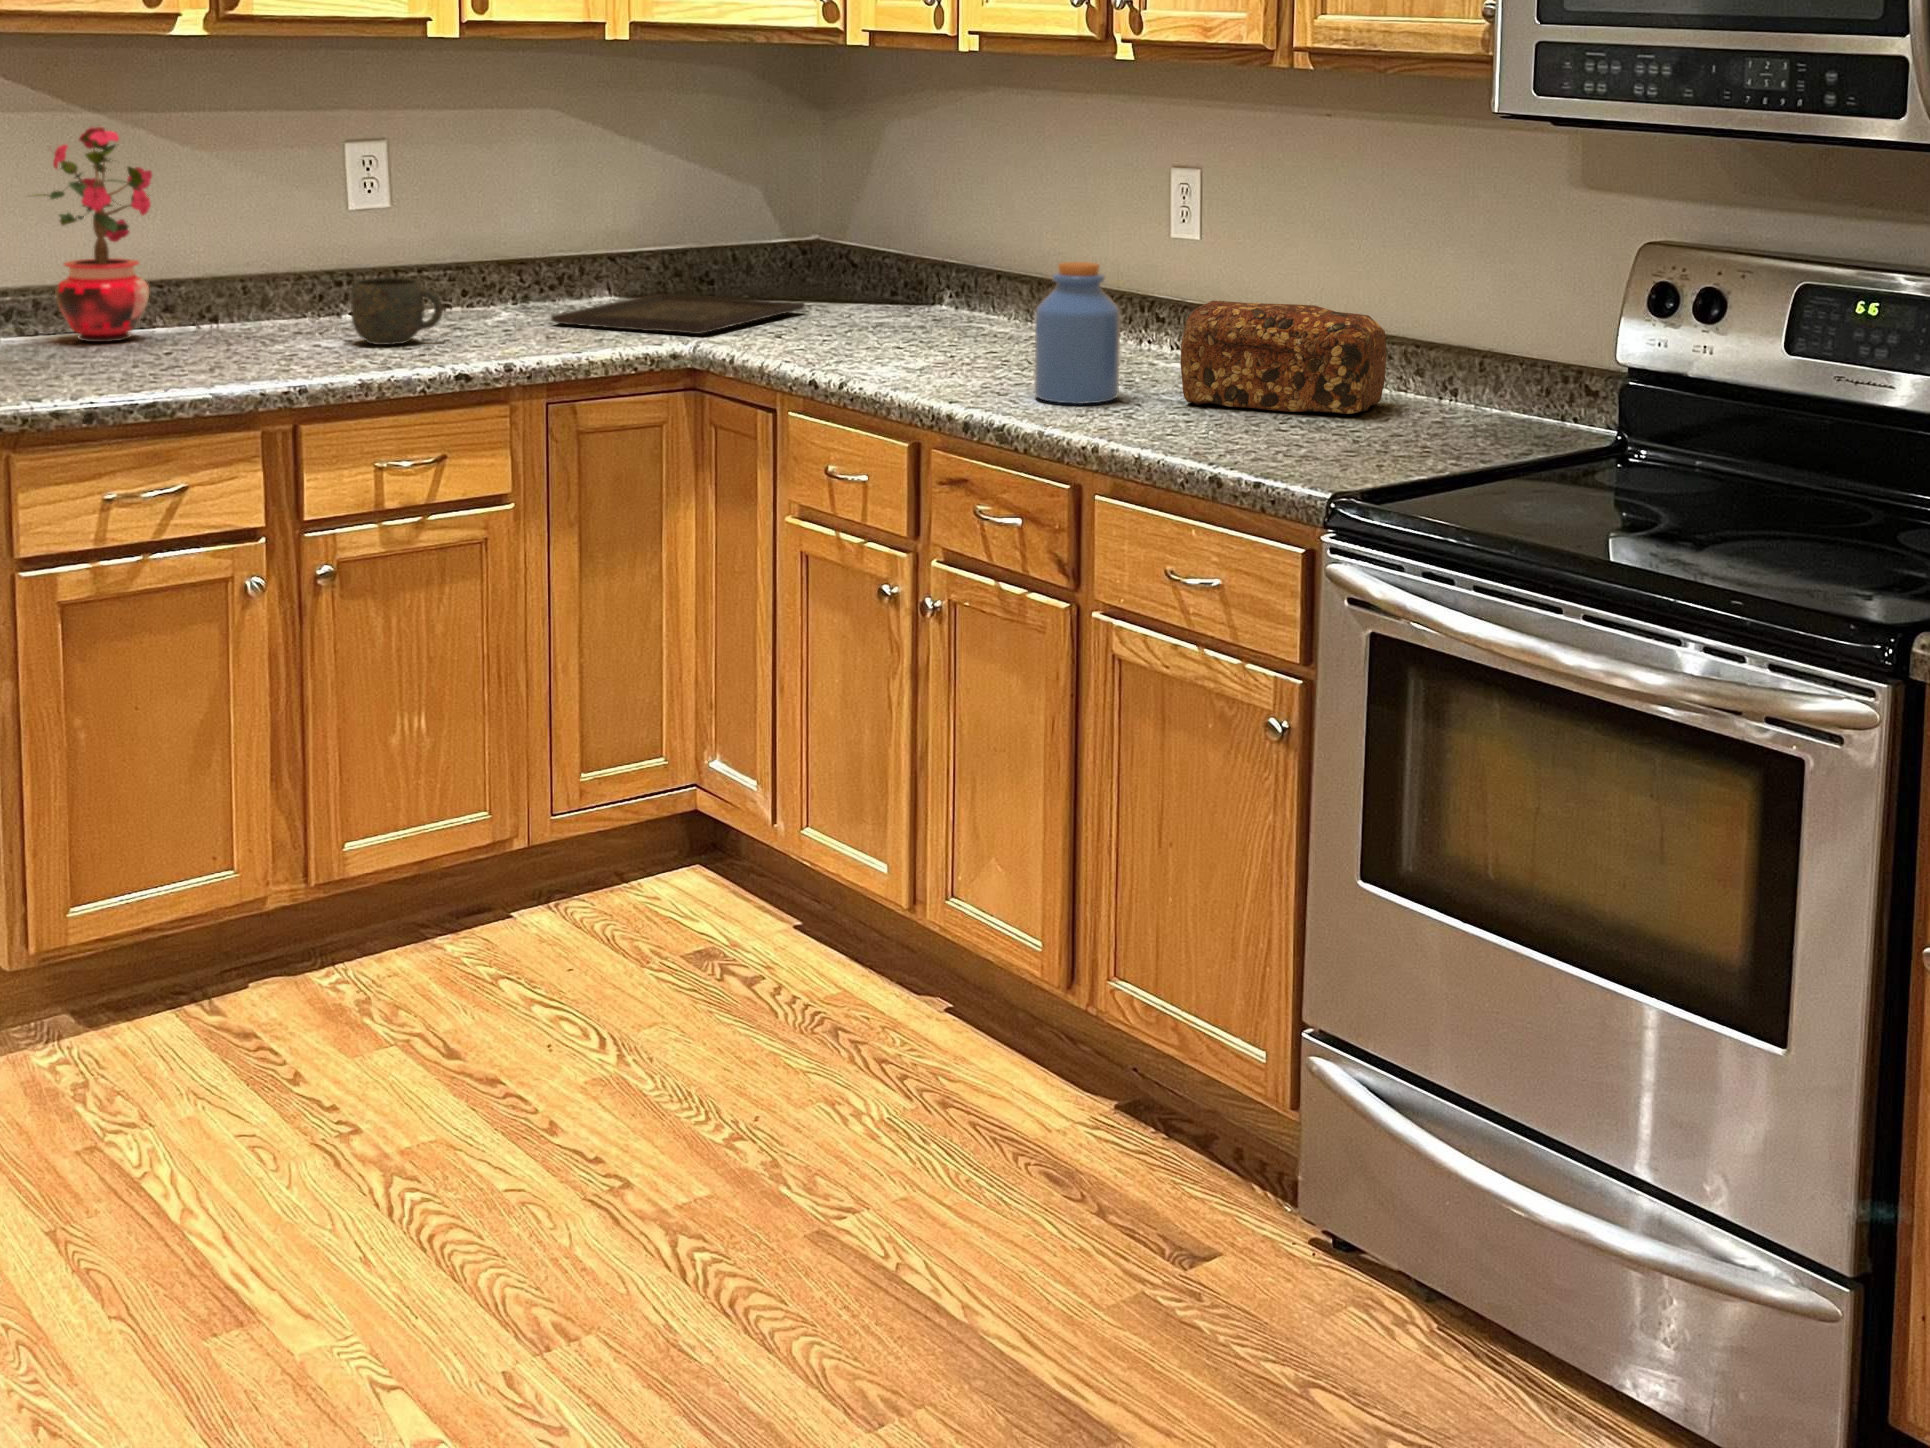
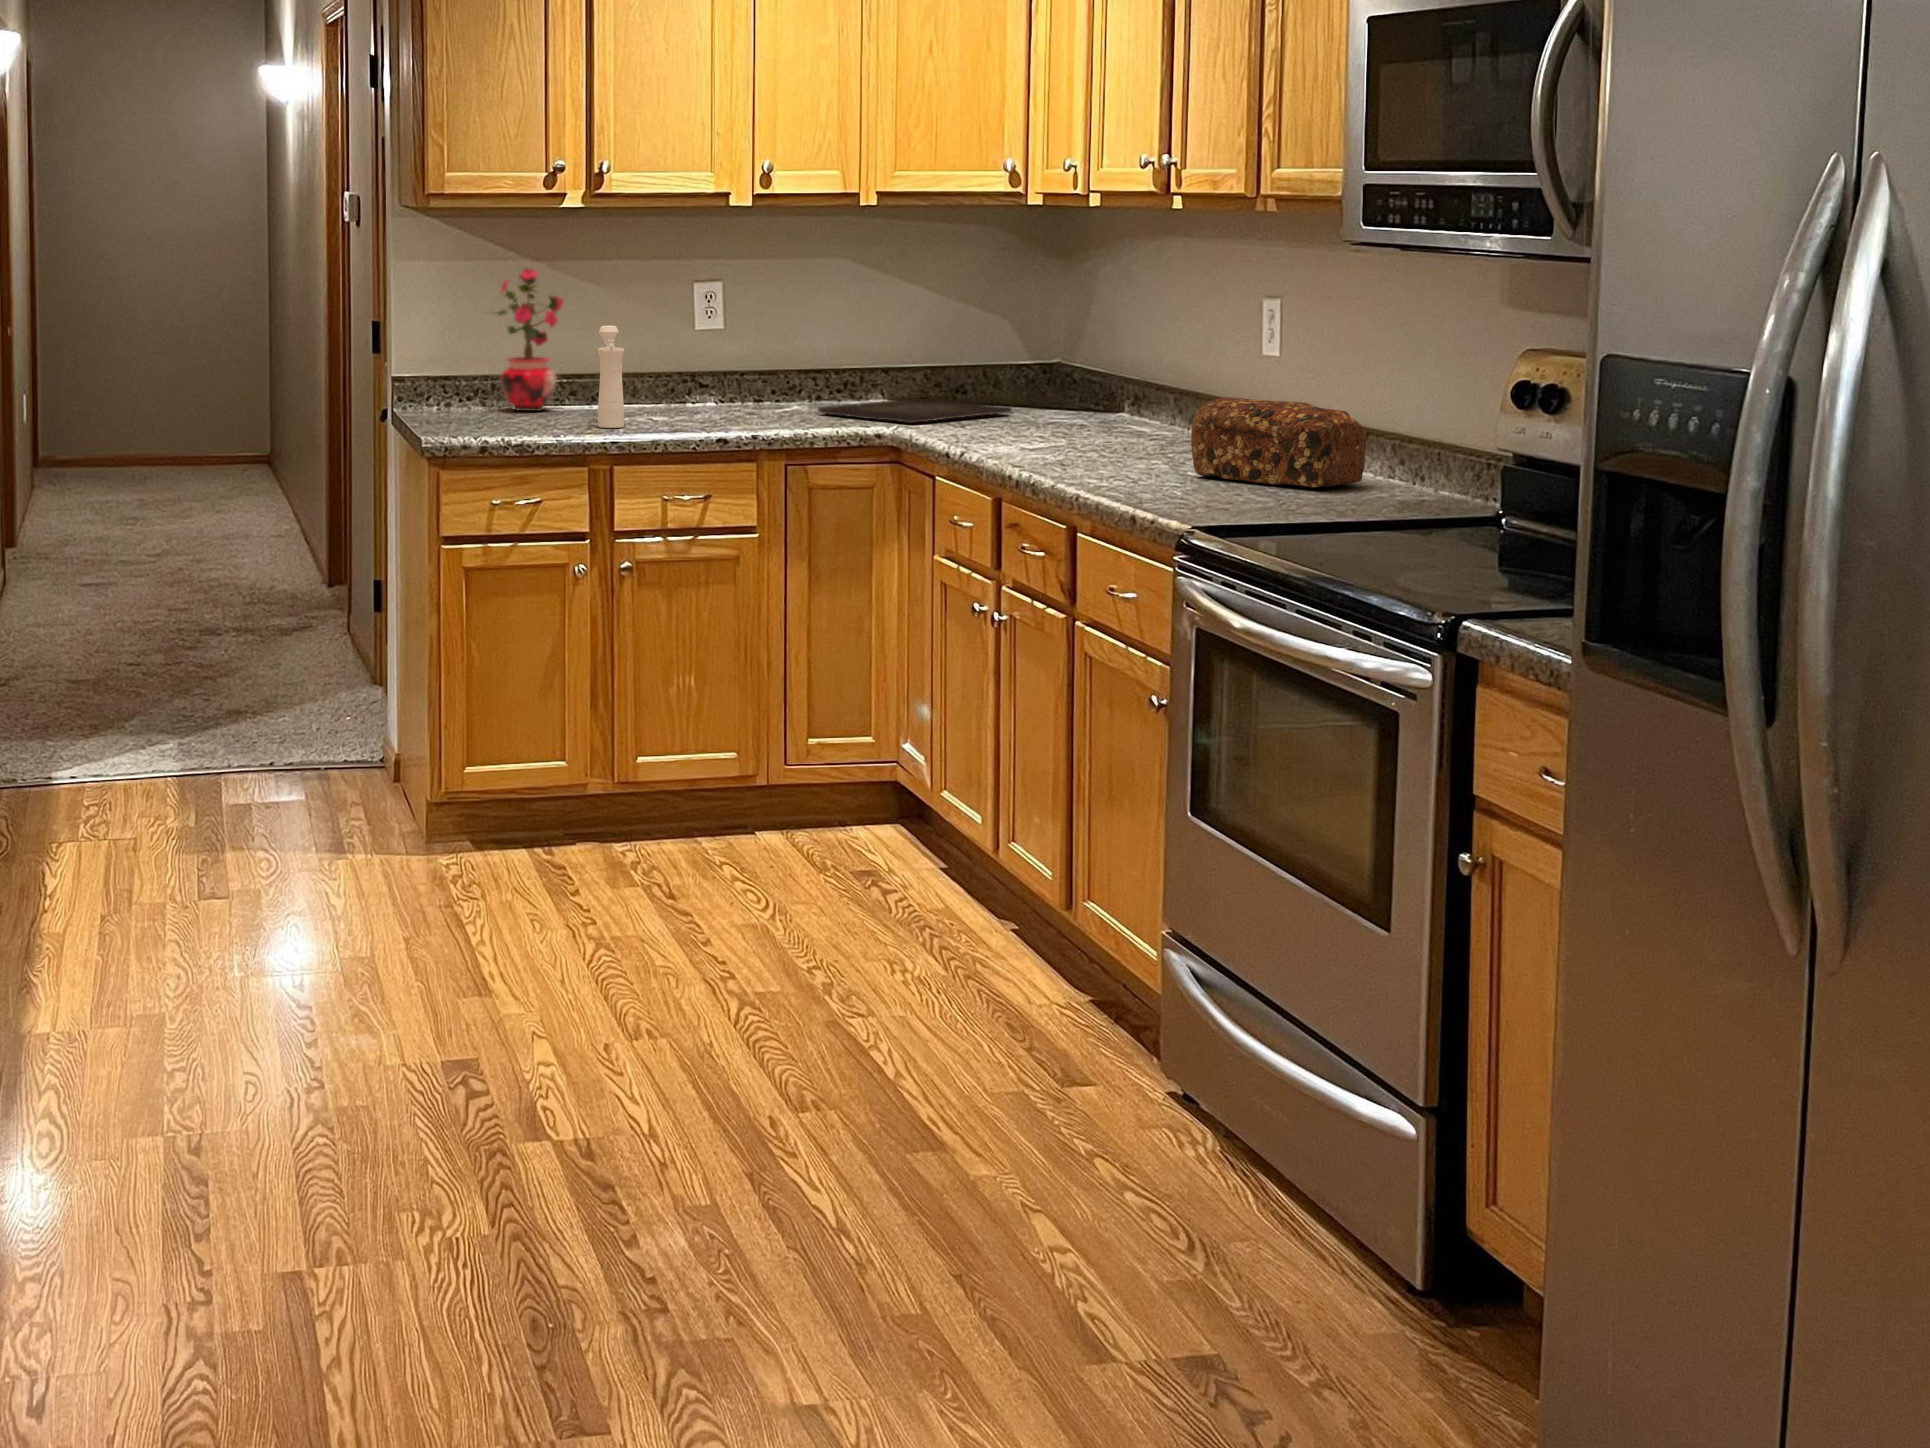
pepper mill: none [242,214,299,368] -> present [598,326,624,428]
jar: present [1034,262,1120,404] -> none [1086,365,1153,472]
mug: present [351,278,443,345] -> none [672,374,731,420]

